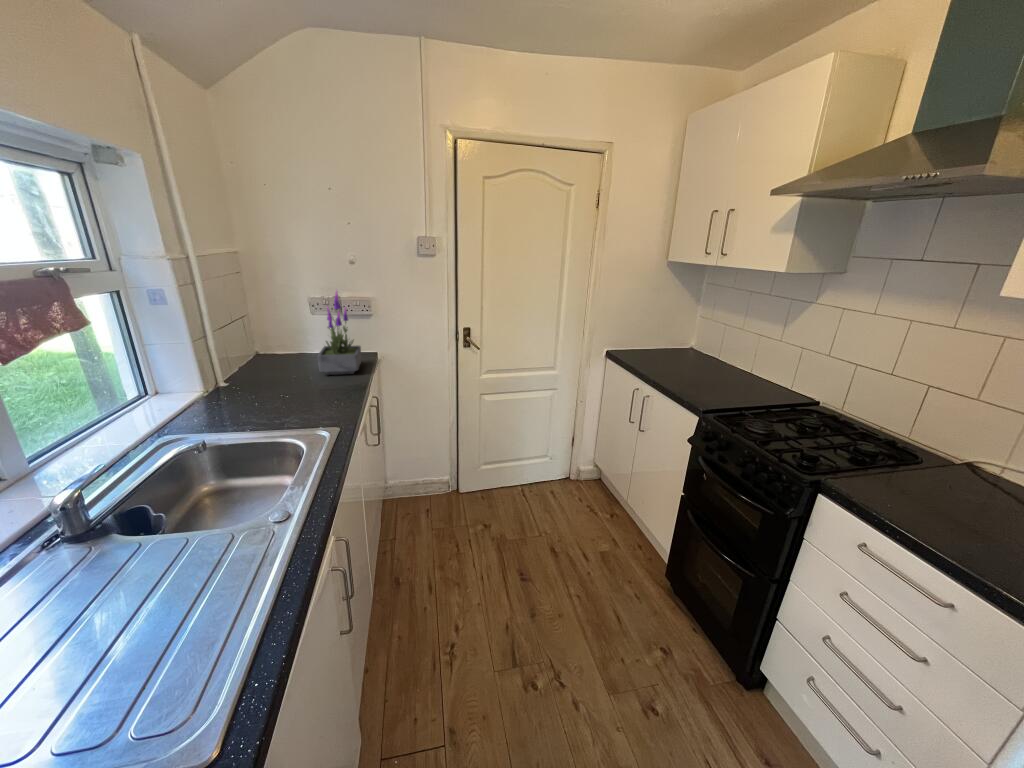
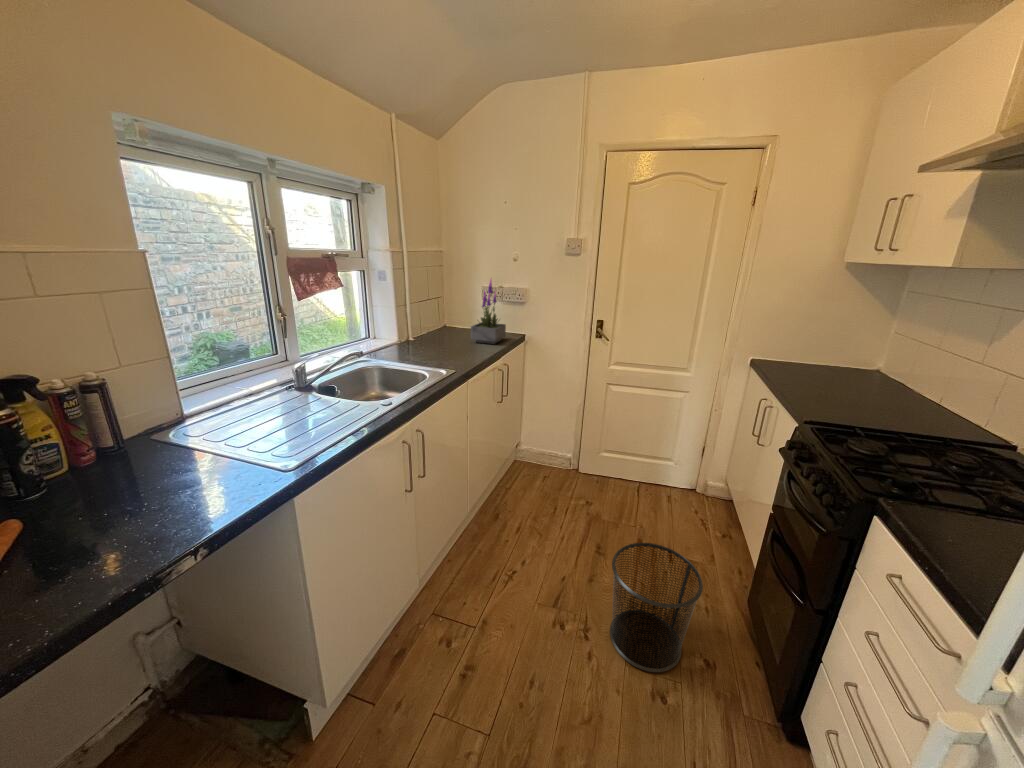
waste bin: none [575,559,667,691] -> present [610,543,703,672]

